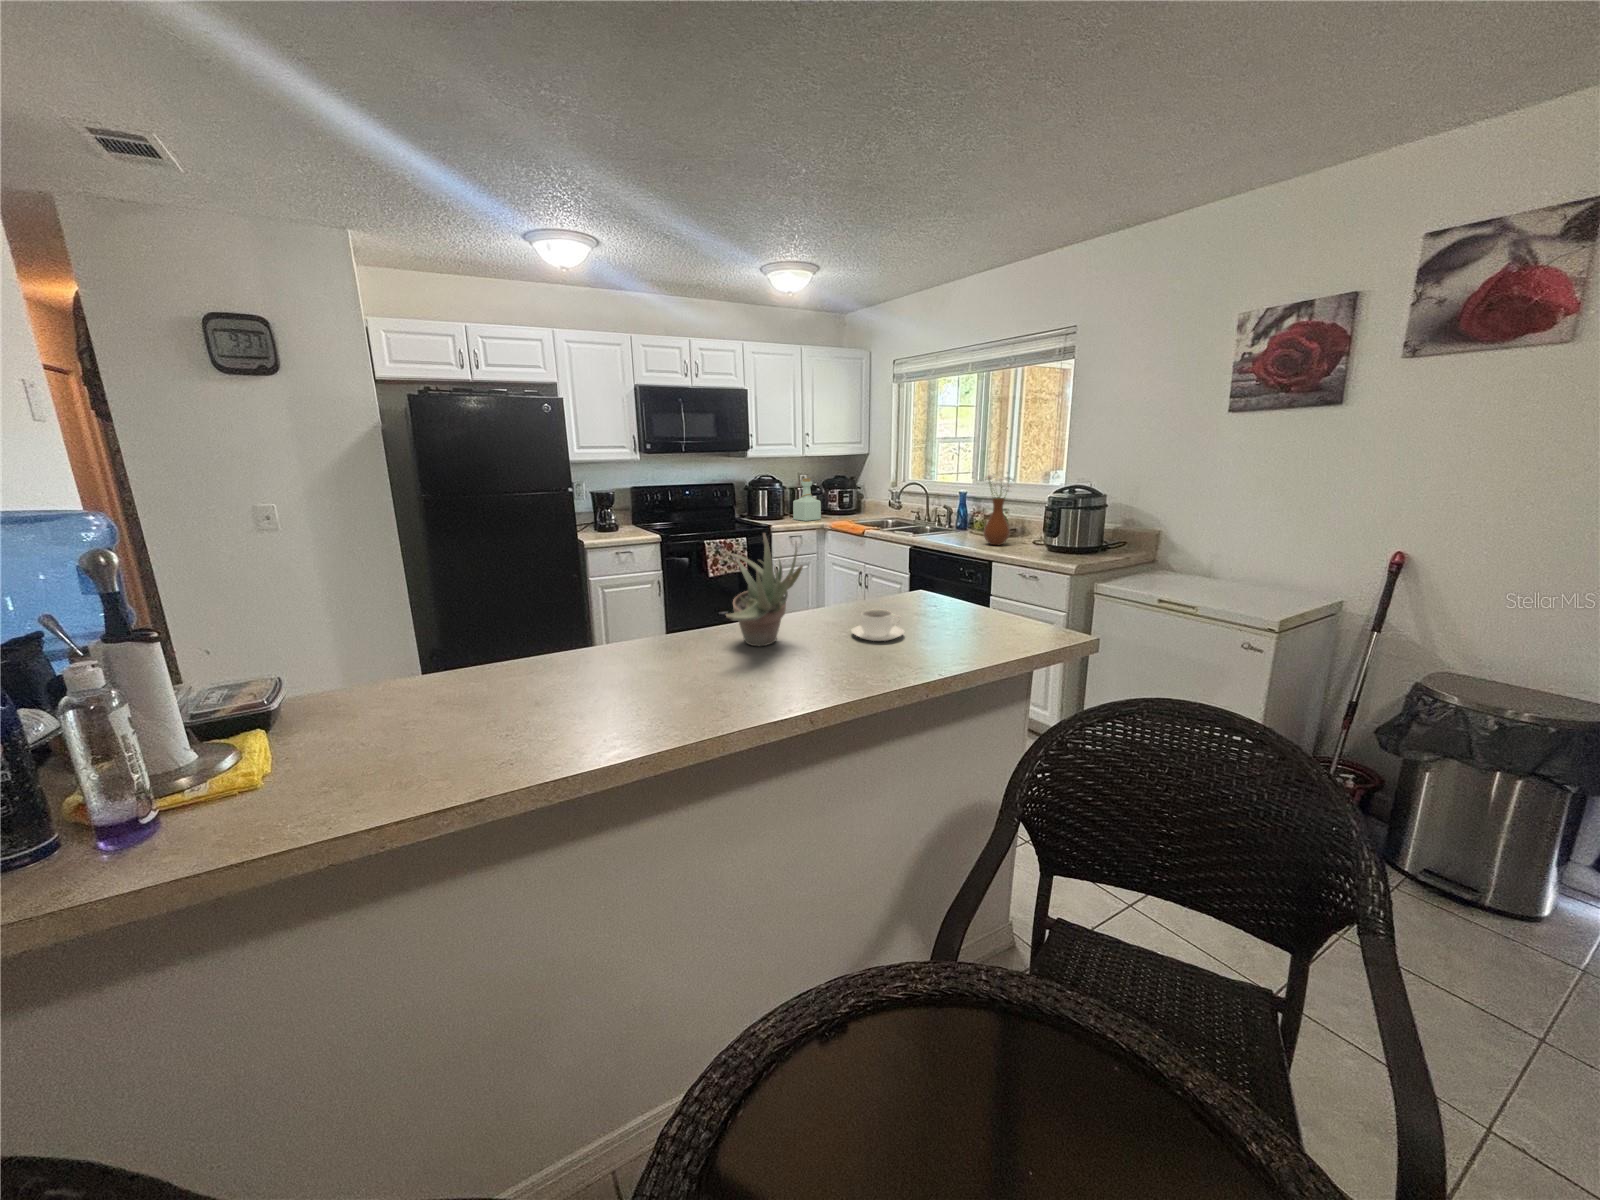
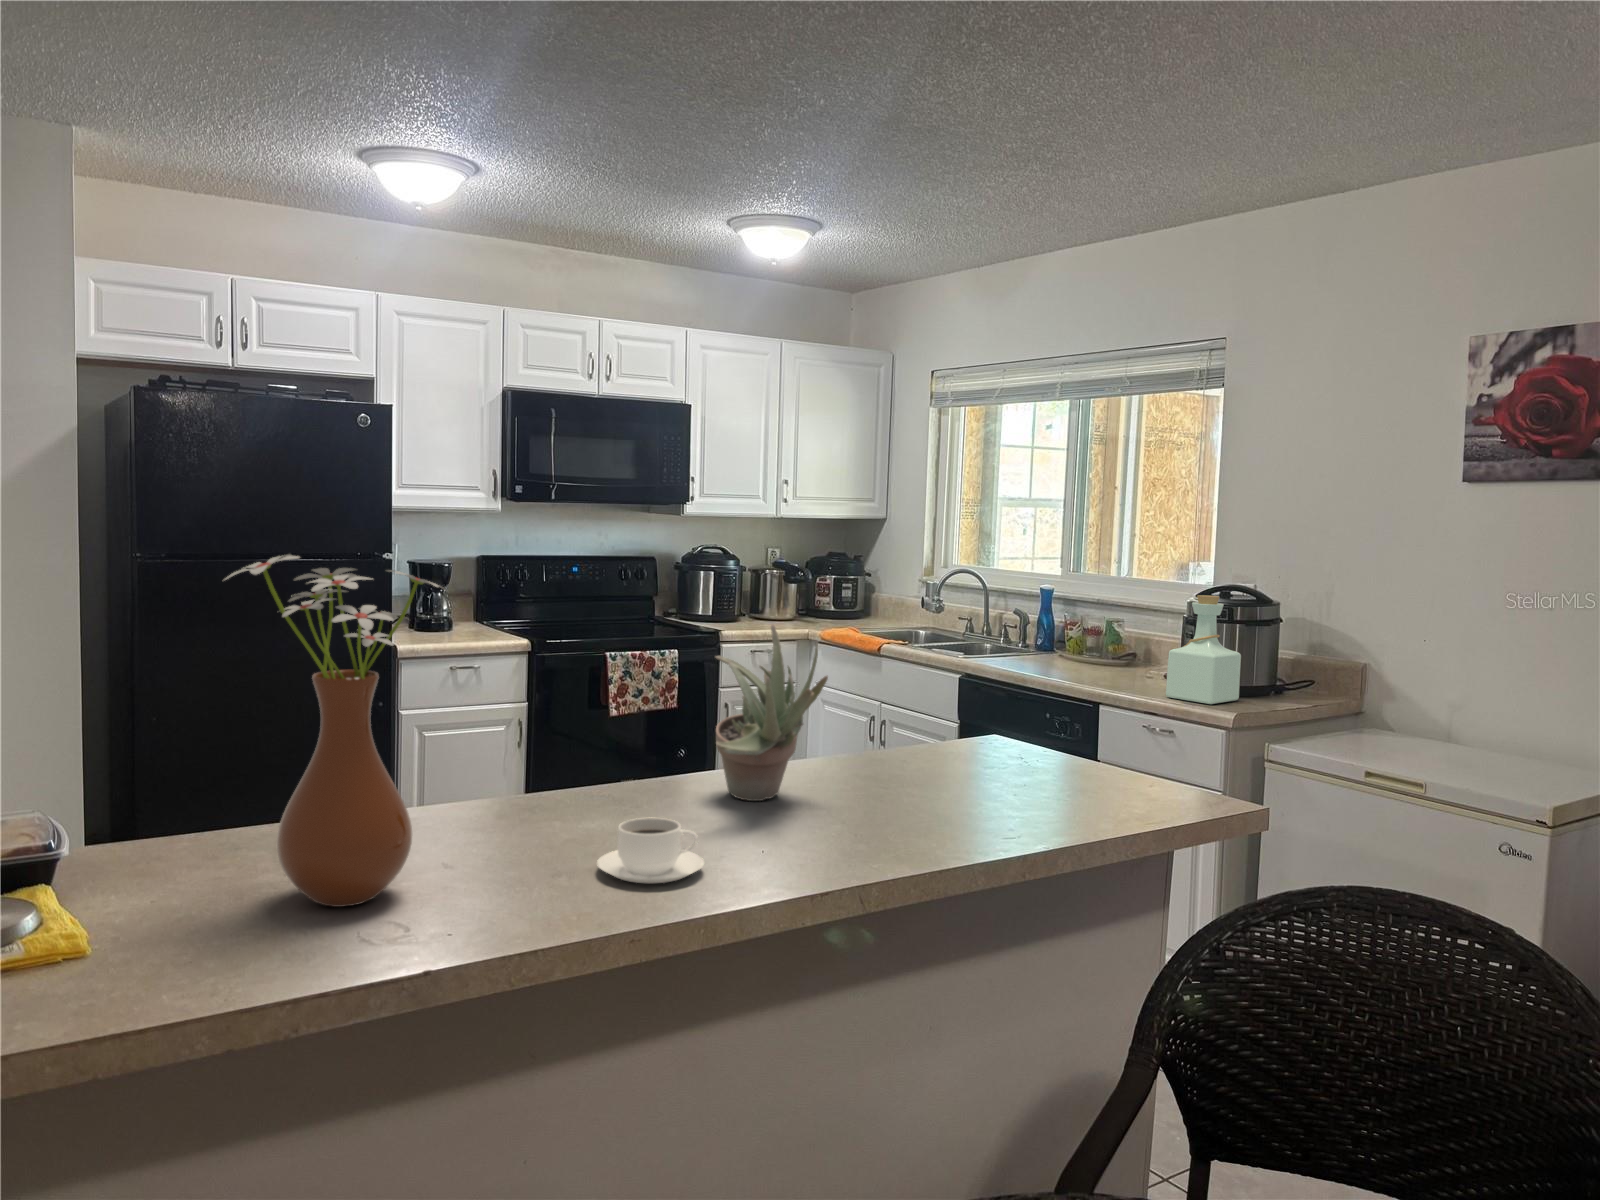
vase: present [983,475,1014,545] -> present [225,555,444,907]
bottle: present [793,478,821,521] -> present [1166,595,1241,704]
coffee cup: present [851,609,904,641] -> present [597,817,704,883]

